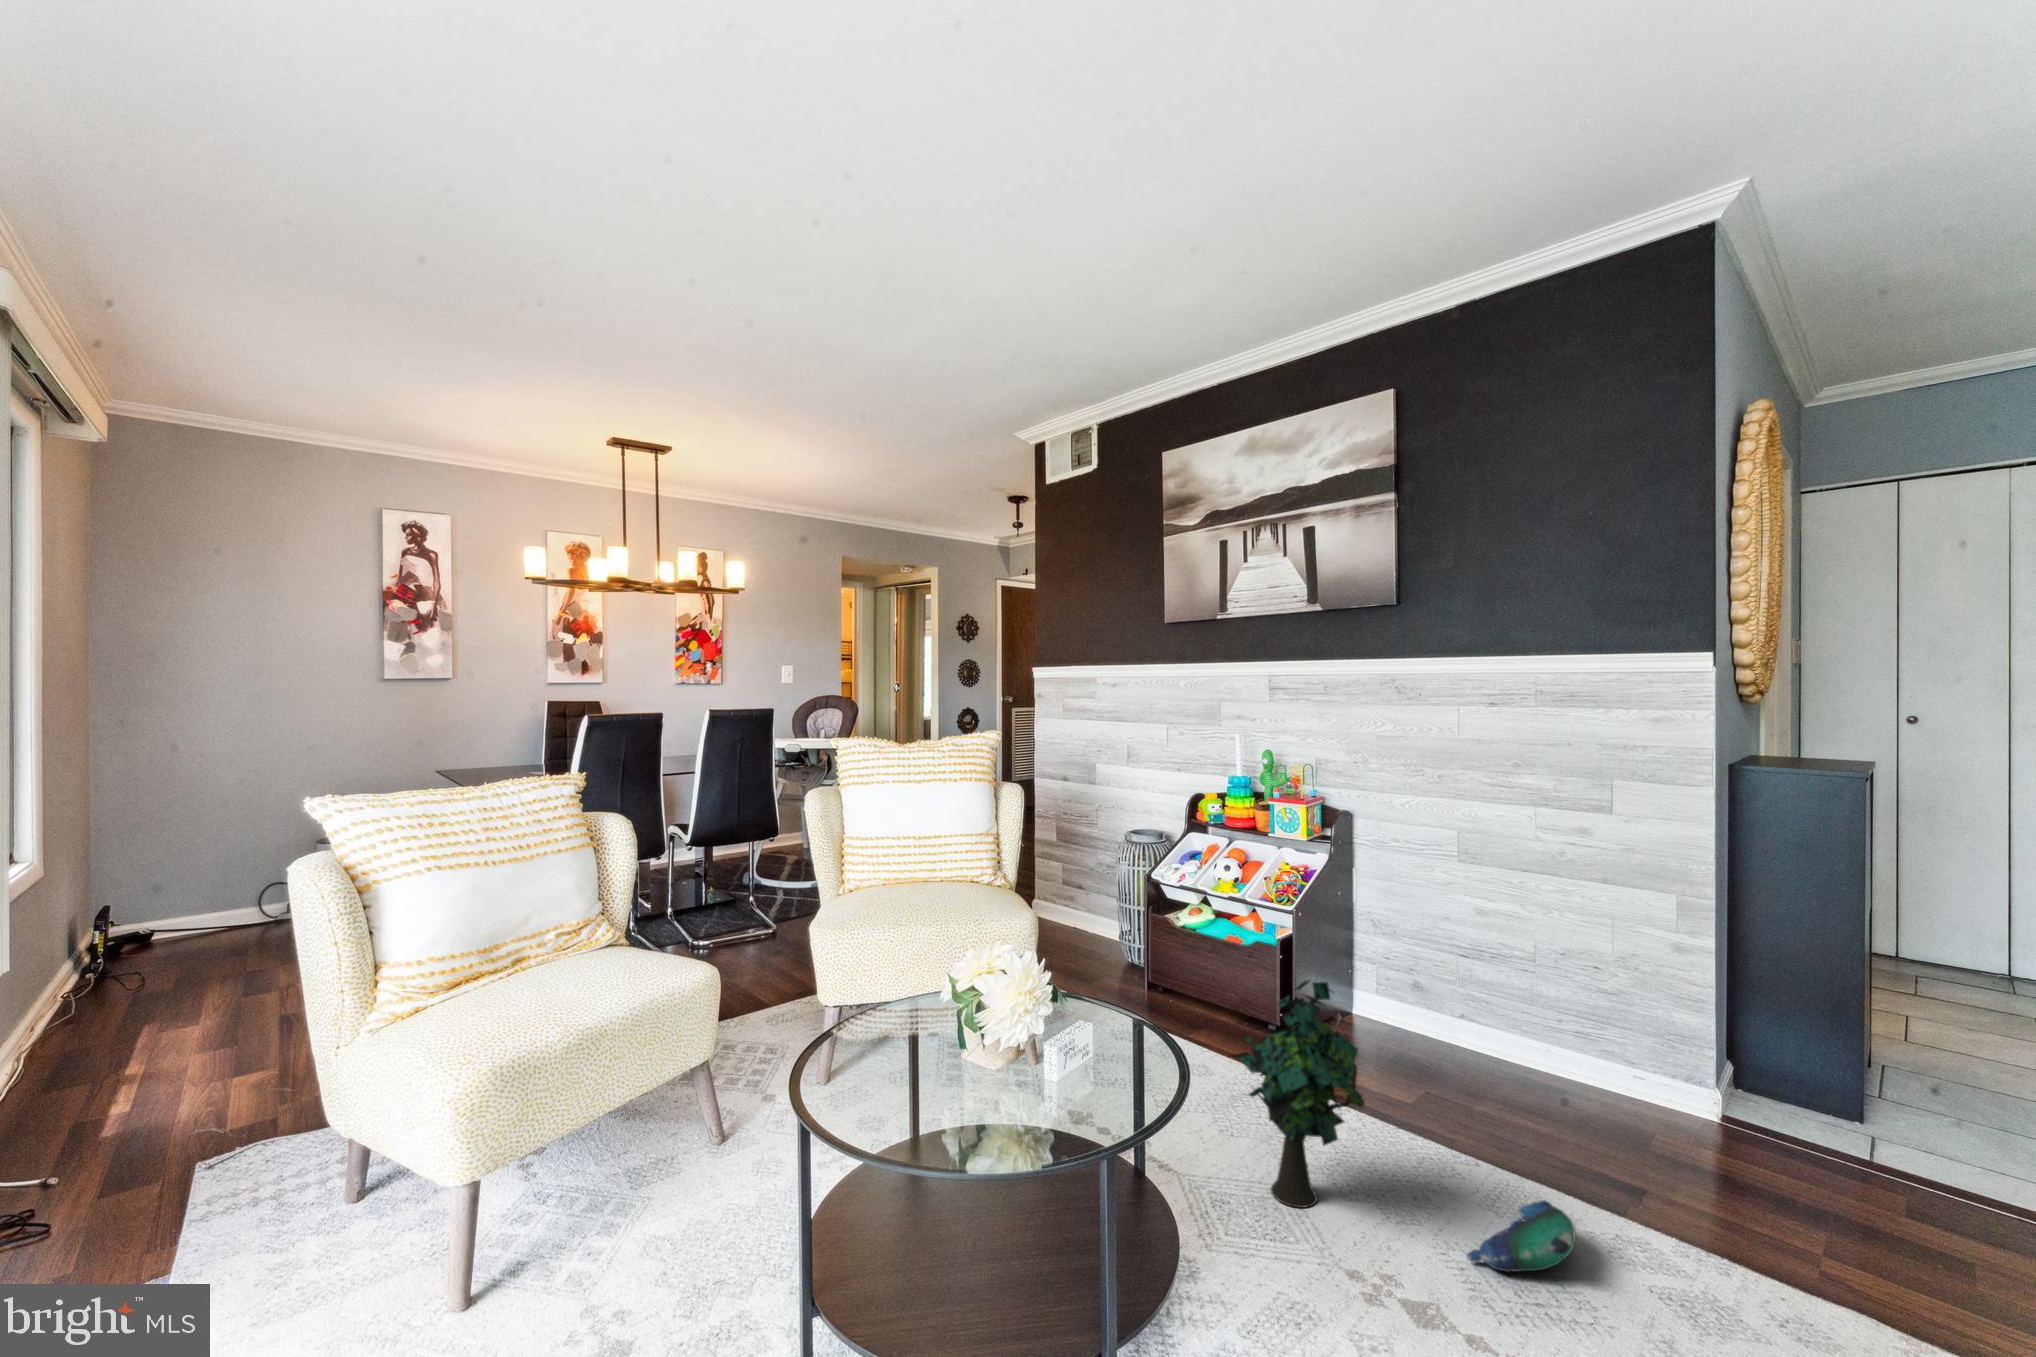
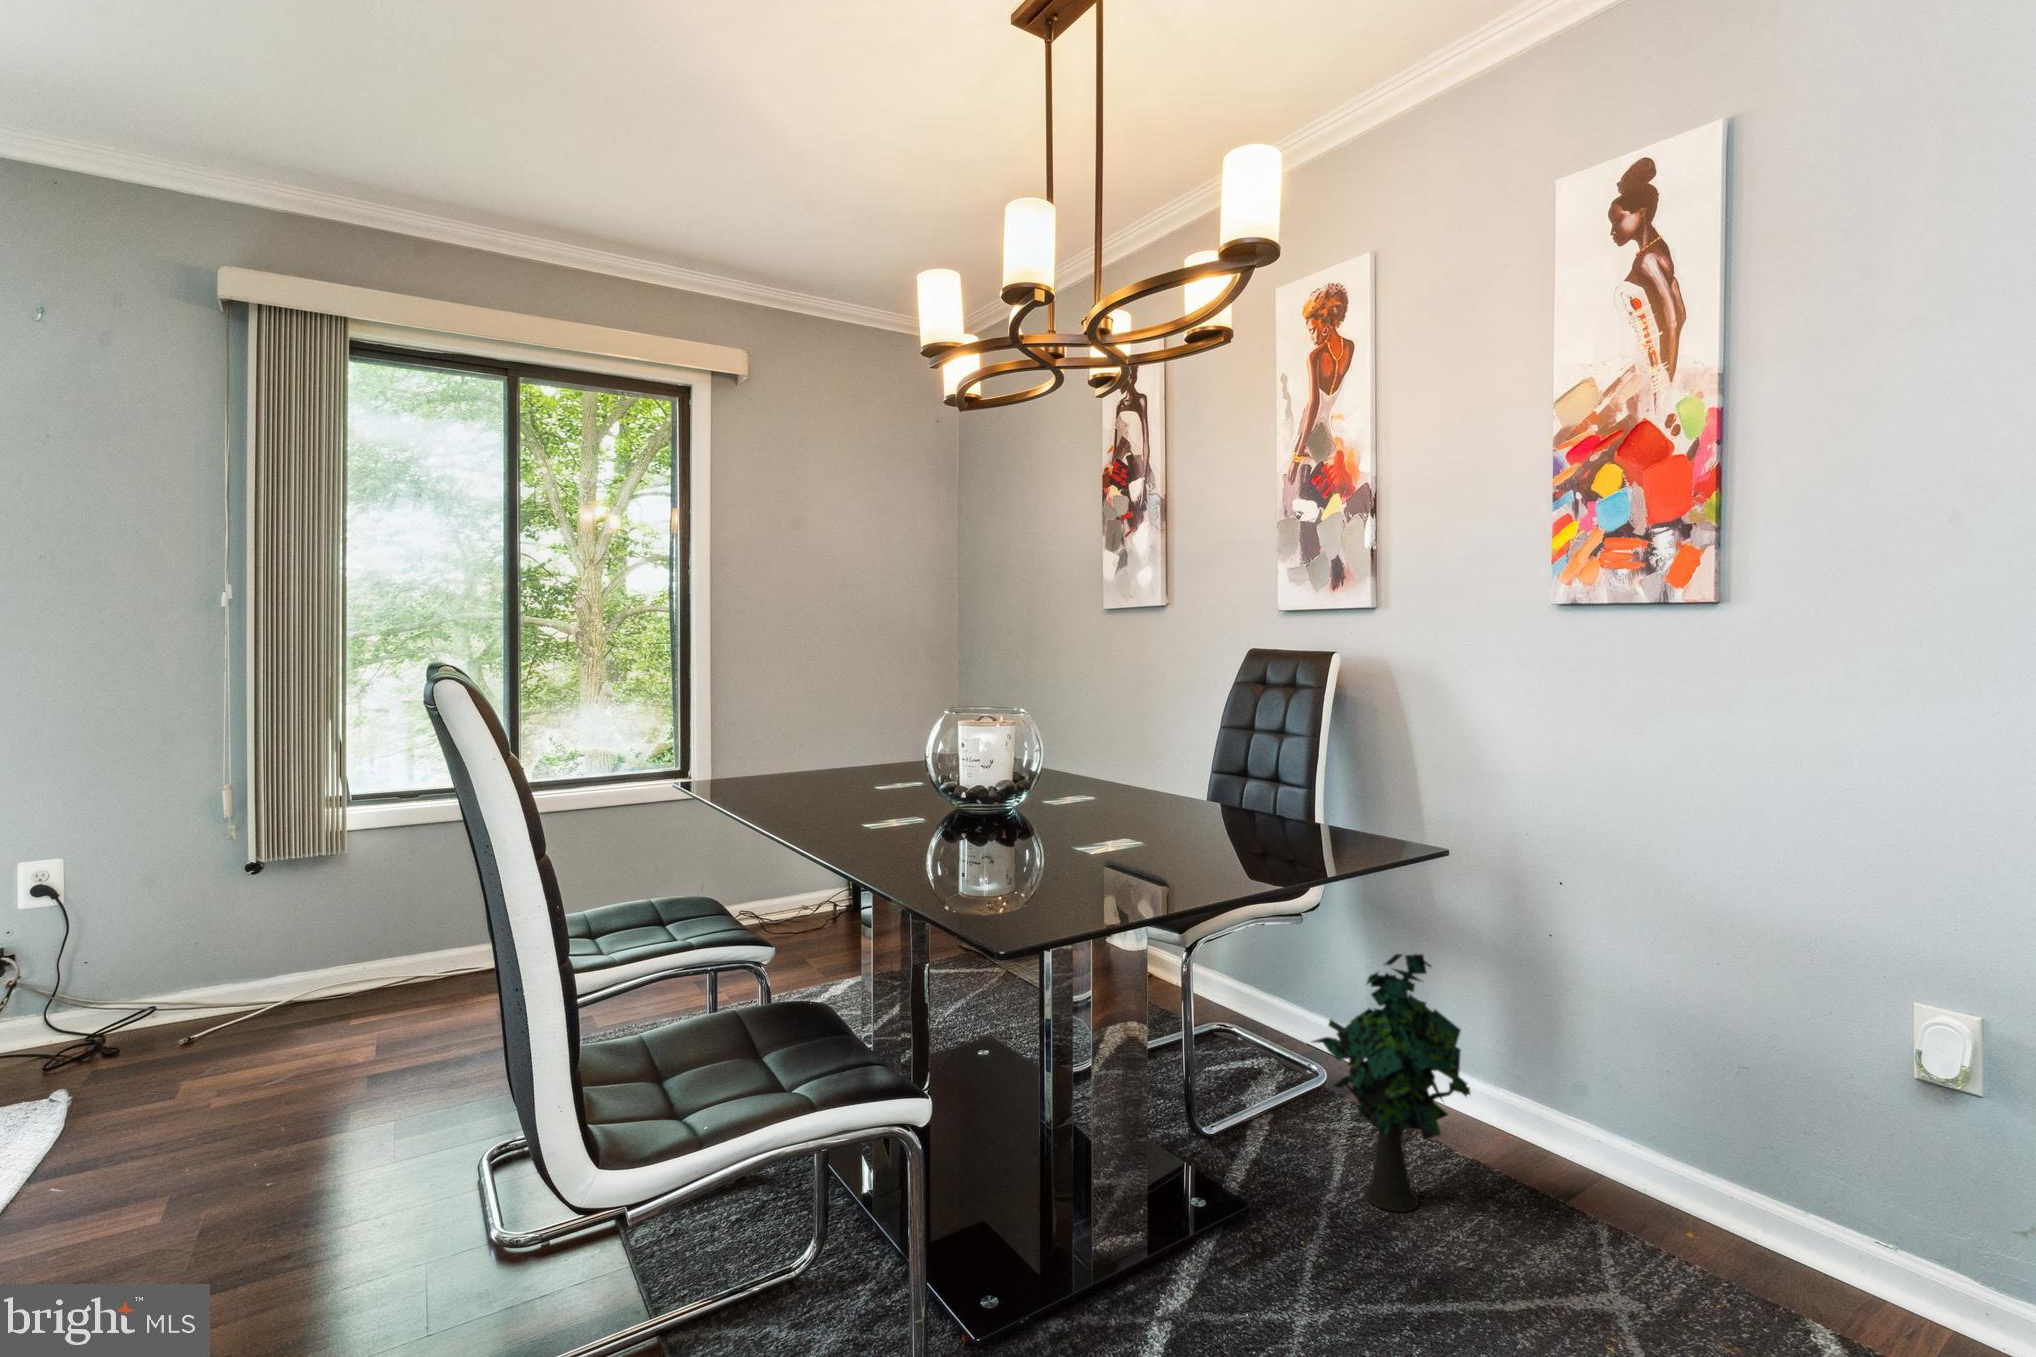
plush toy: present [1467,1200,1576,1272] -> none [1596,1202,1727,1280]

